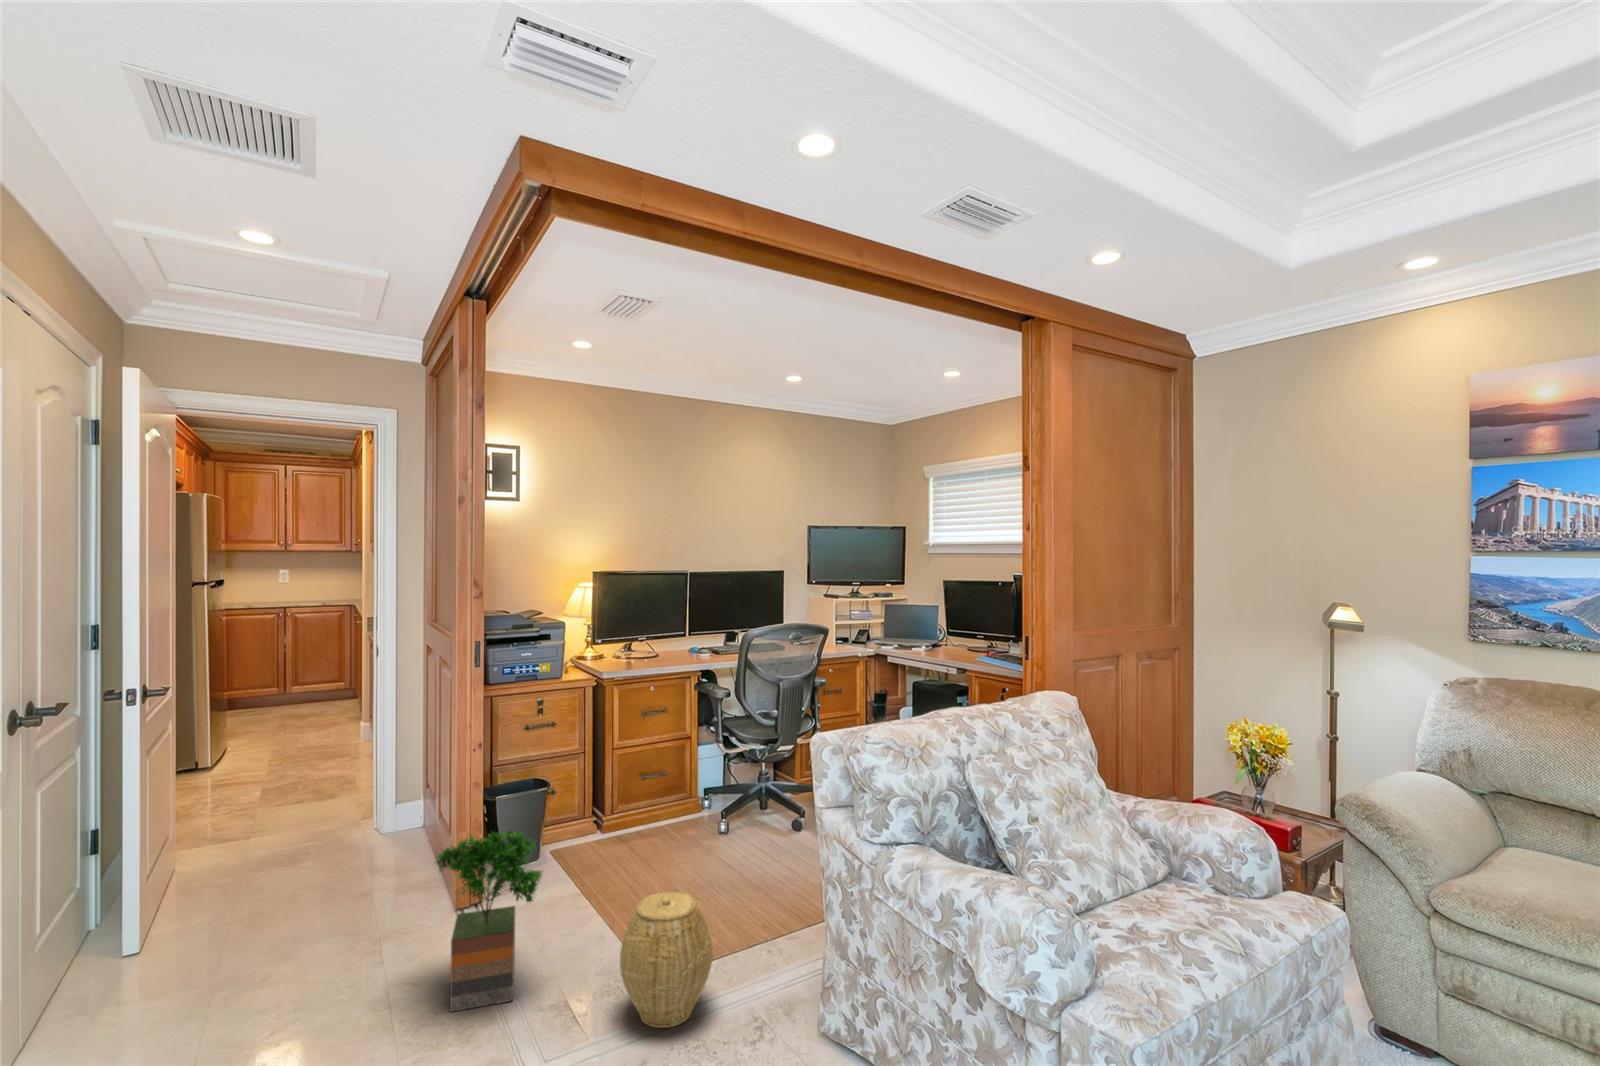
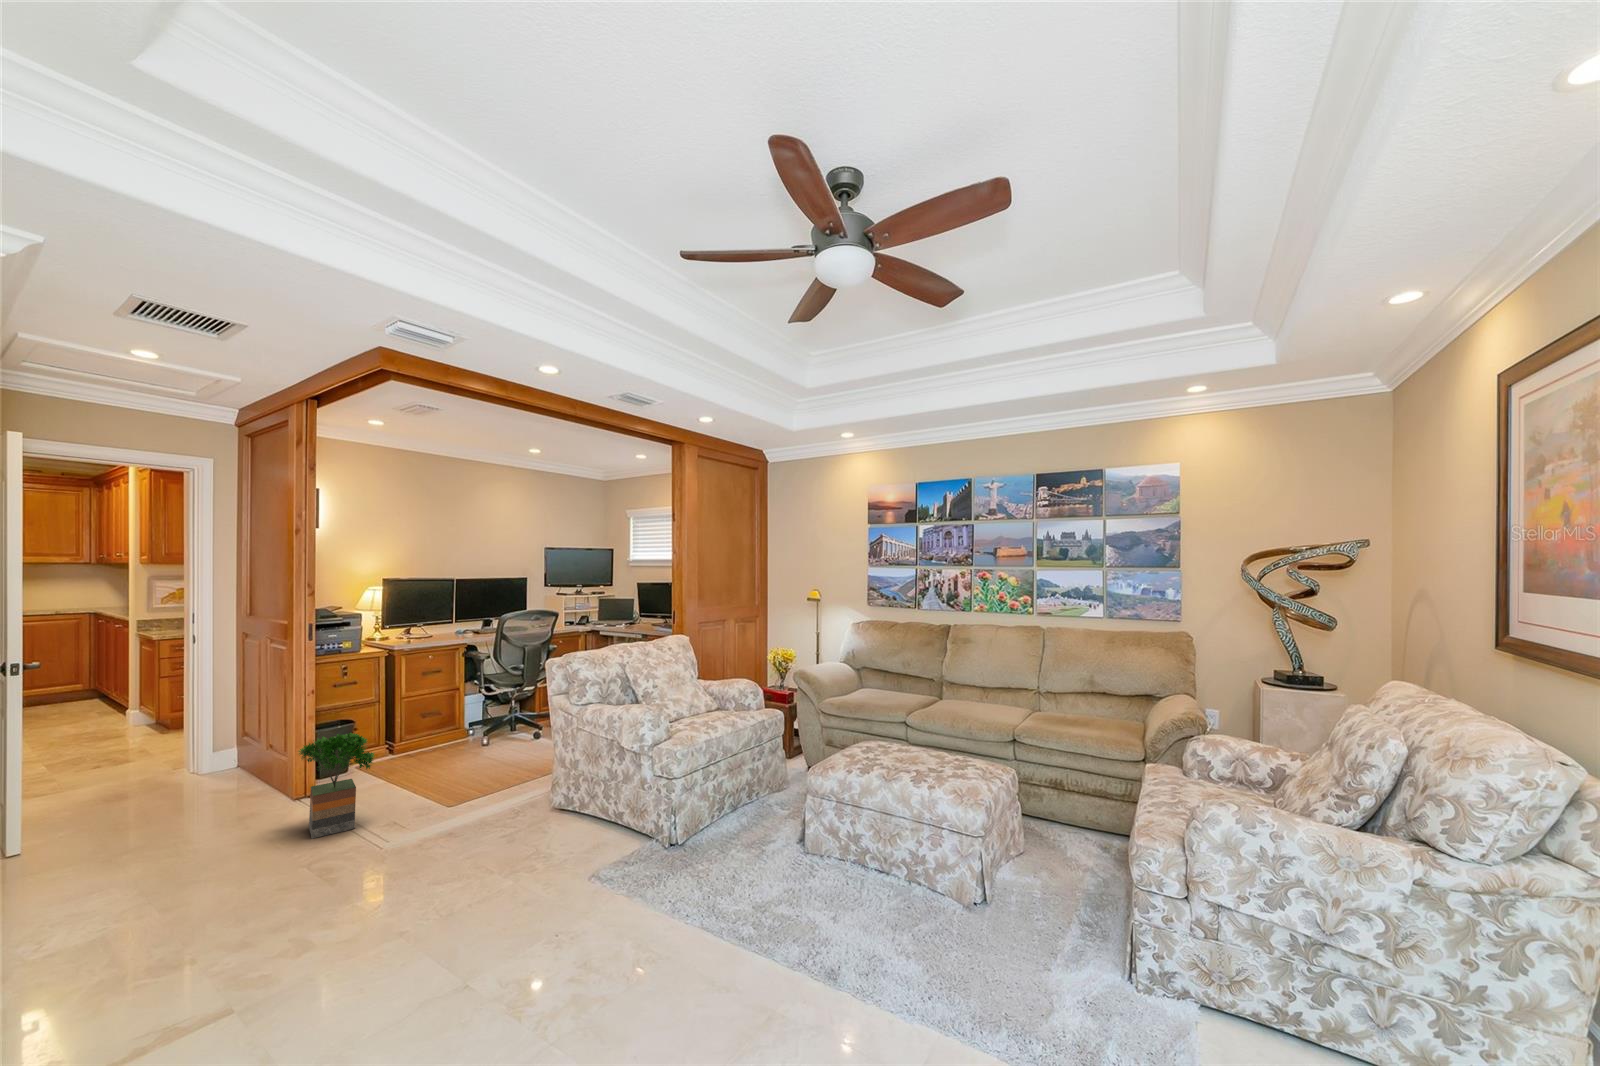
woven basket: present [620,892,713,1028] -> none [430,753,487,823]

